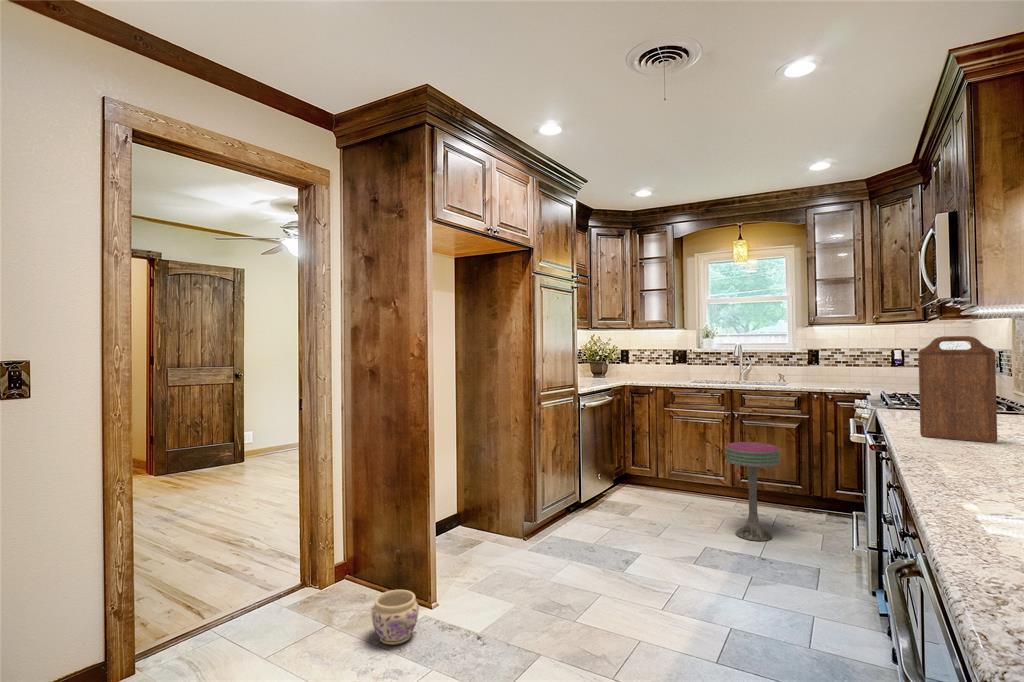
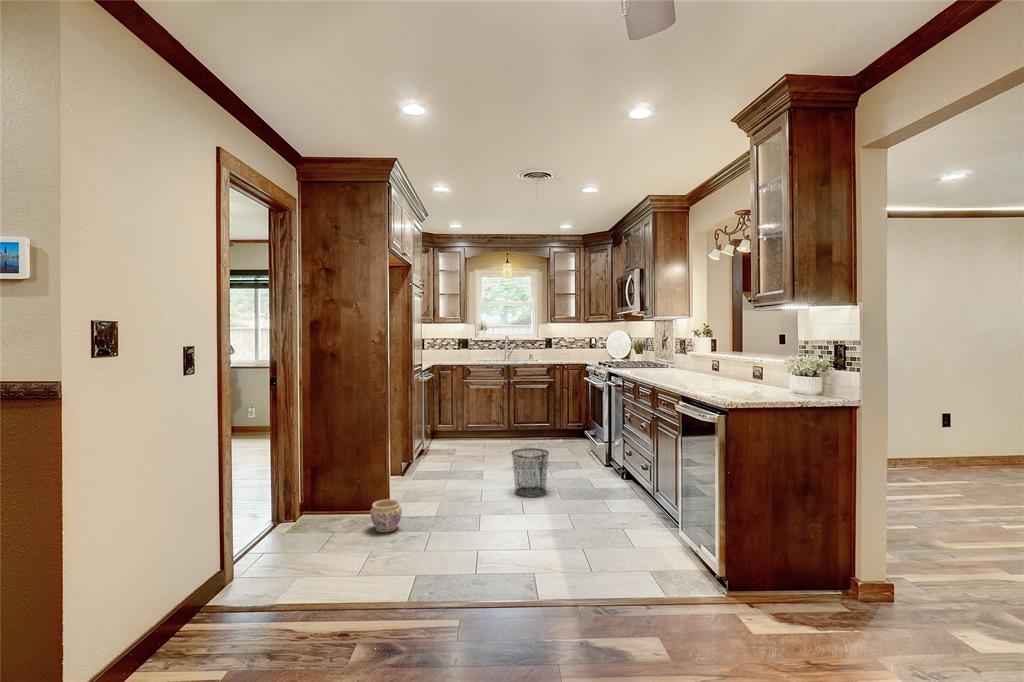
cutting board: present [918,336,997,442] -> none [647,333,674,378]
bar stool: present [726,442,779,541] -> none [520,397,550,456]
waste bin: none [638,538,708,634] -> present [511,448,549,497]

